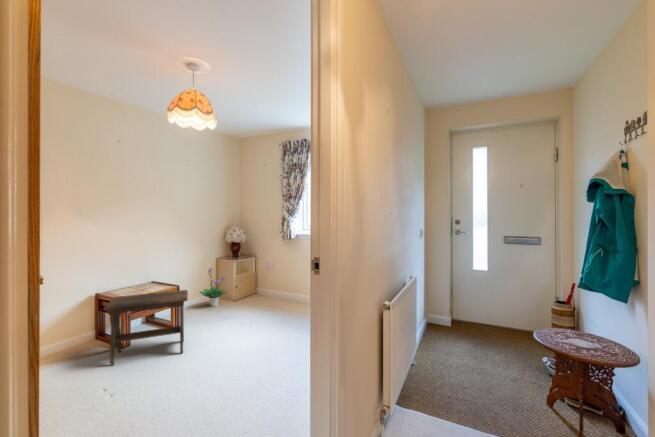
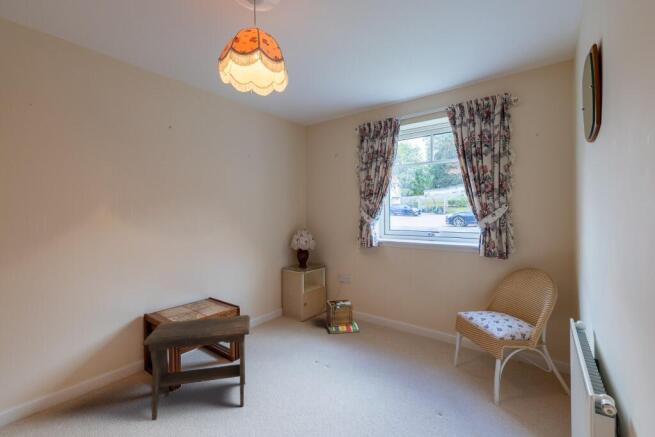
potted plant: present [200,268,227,307] -> none [263,281,297,329]
laundry basket: none [252,282,280,308] -> present [324,300,360,334]

